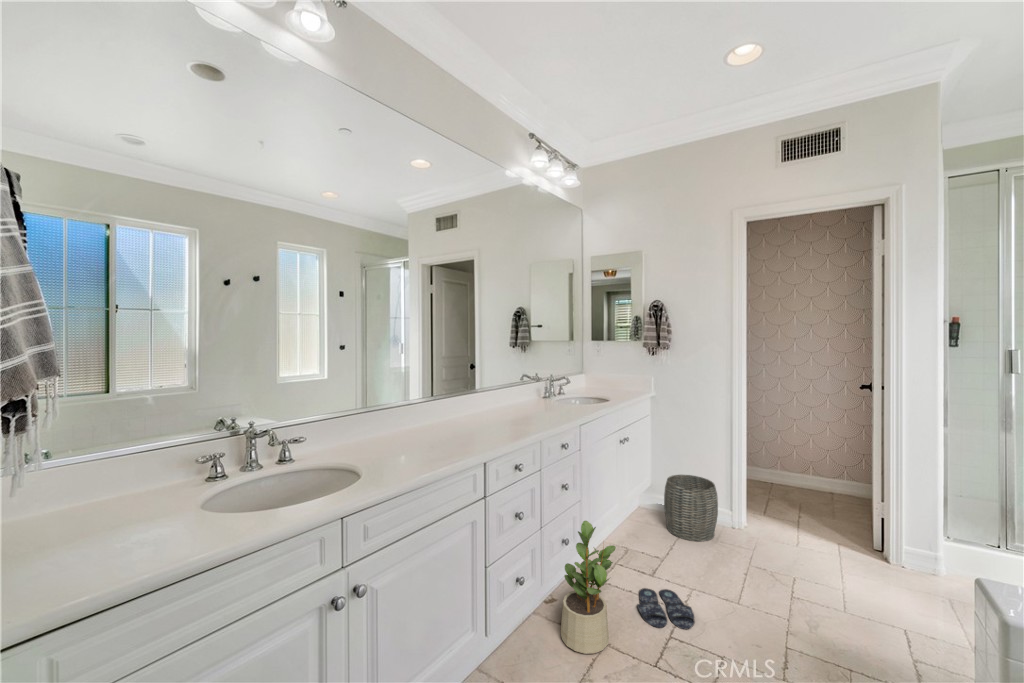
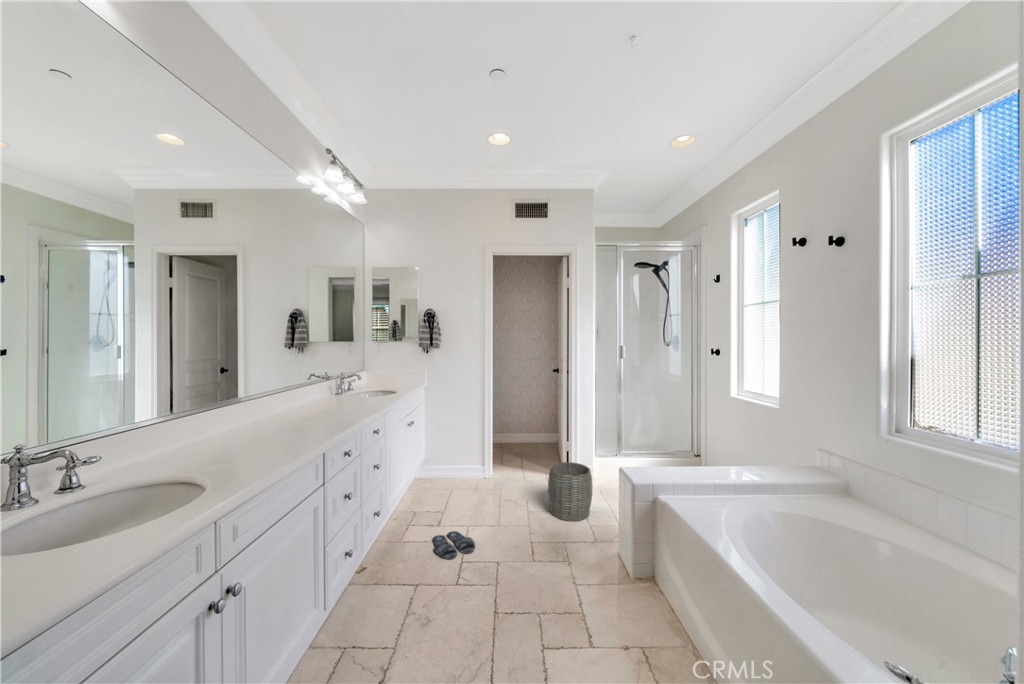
woven basket: present [664,475,718,541] -> present [548,462,593,521]
potted plant: present [561,521,616,654] -> none [379,490,424,598]

